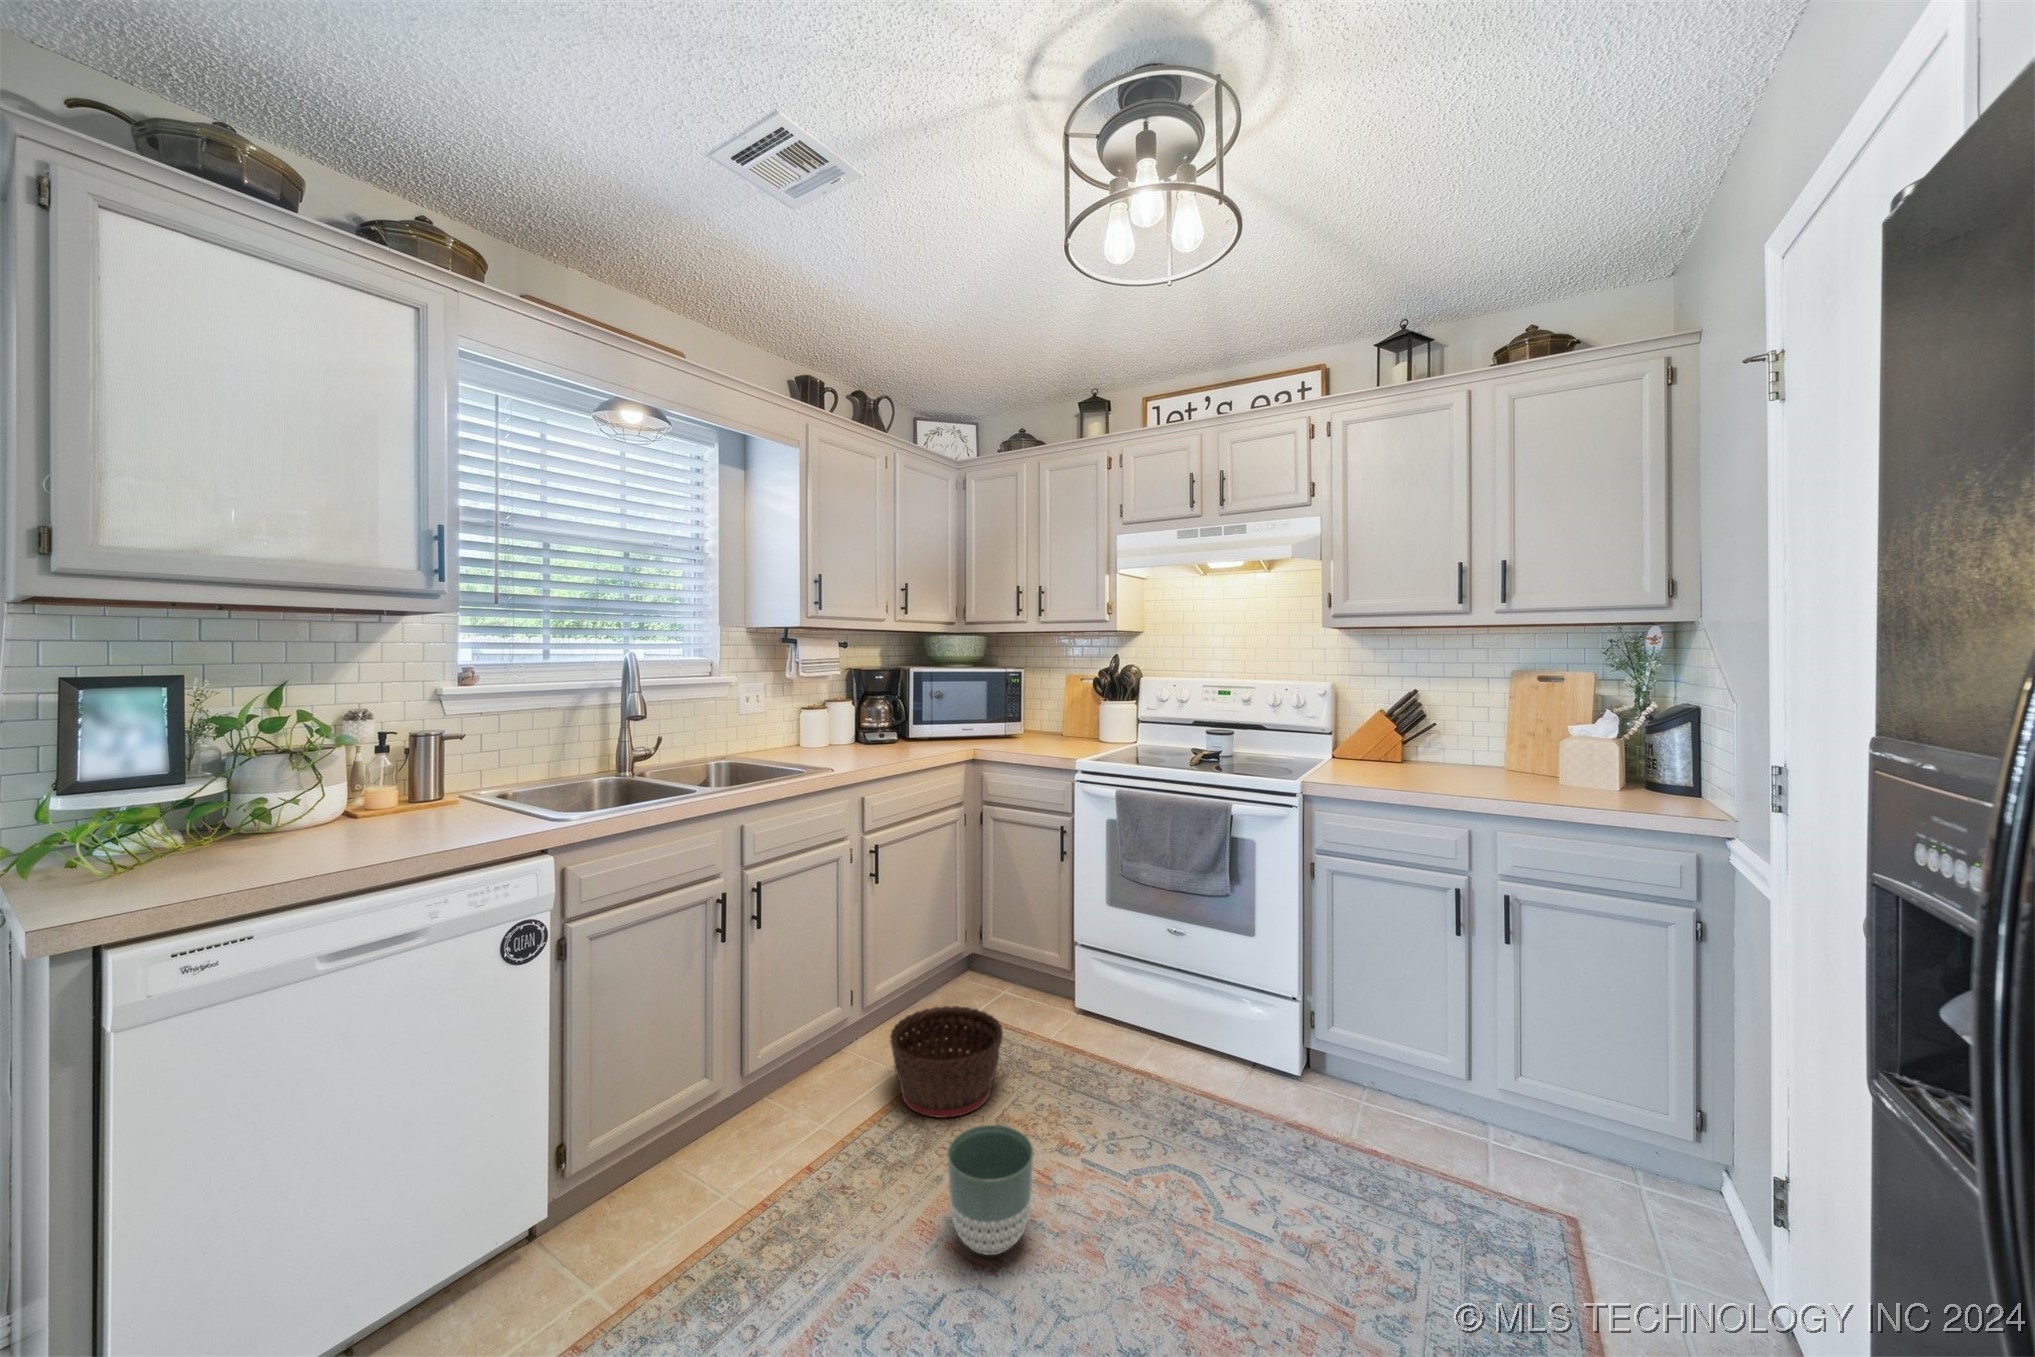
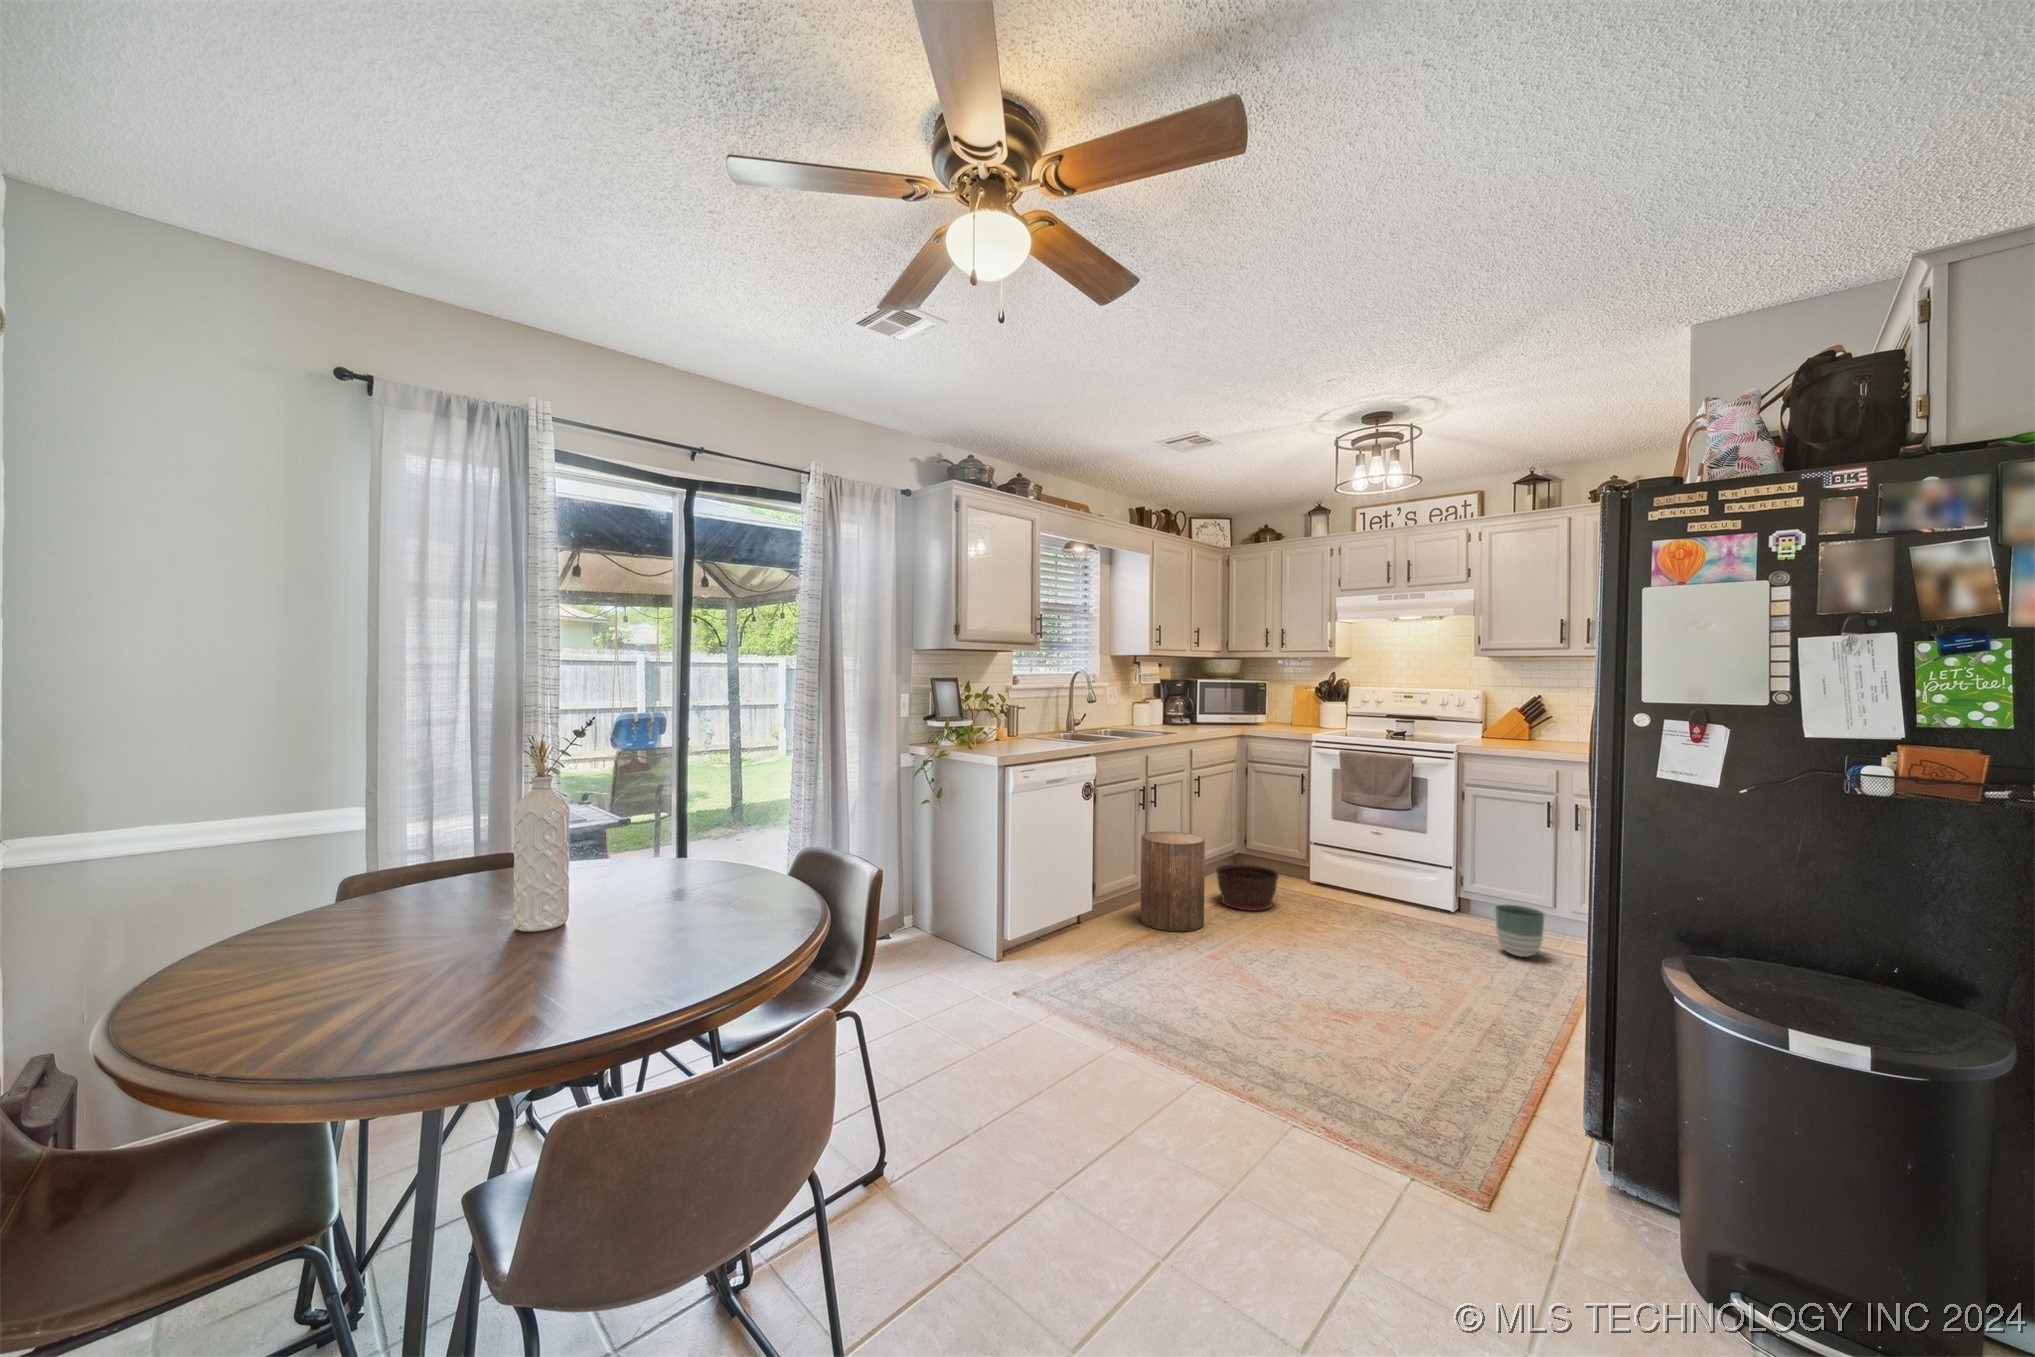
stool: none [690,985,832,1240] -> present [1140,831,1205,931]
planter: present [948,1125,1033,1255] -> present [1495,905,1545,957]

